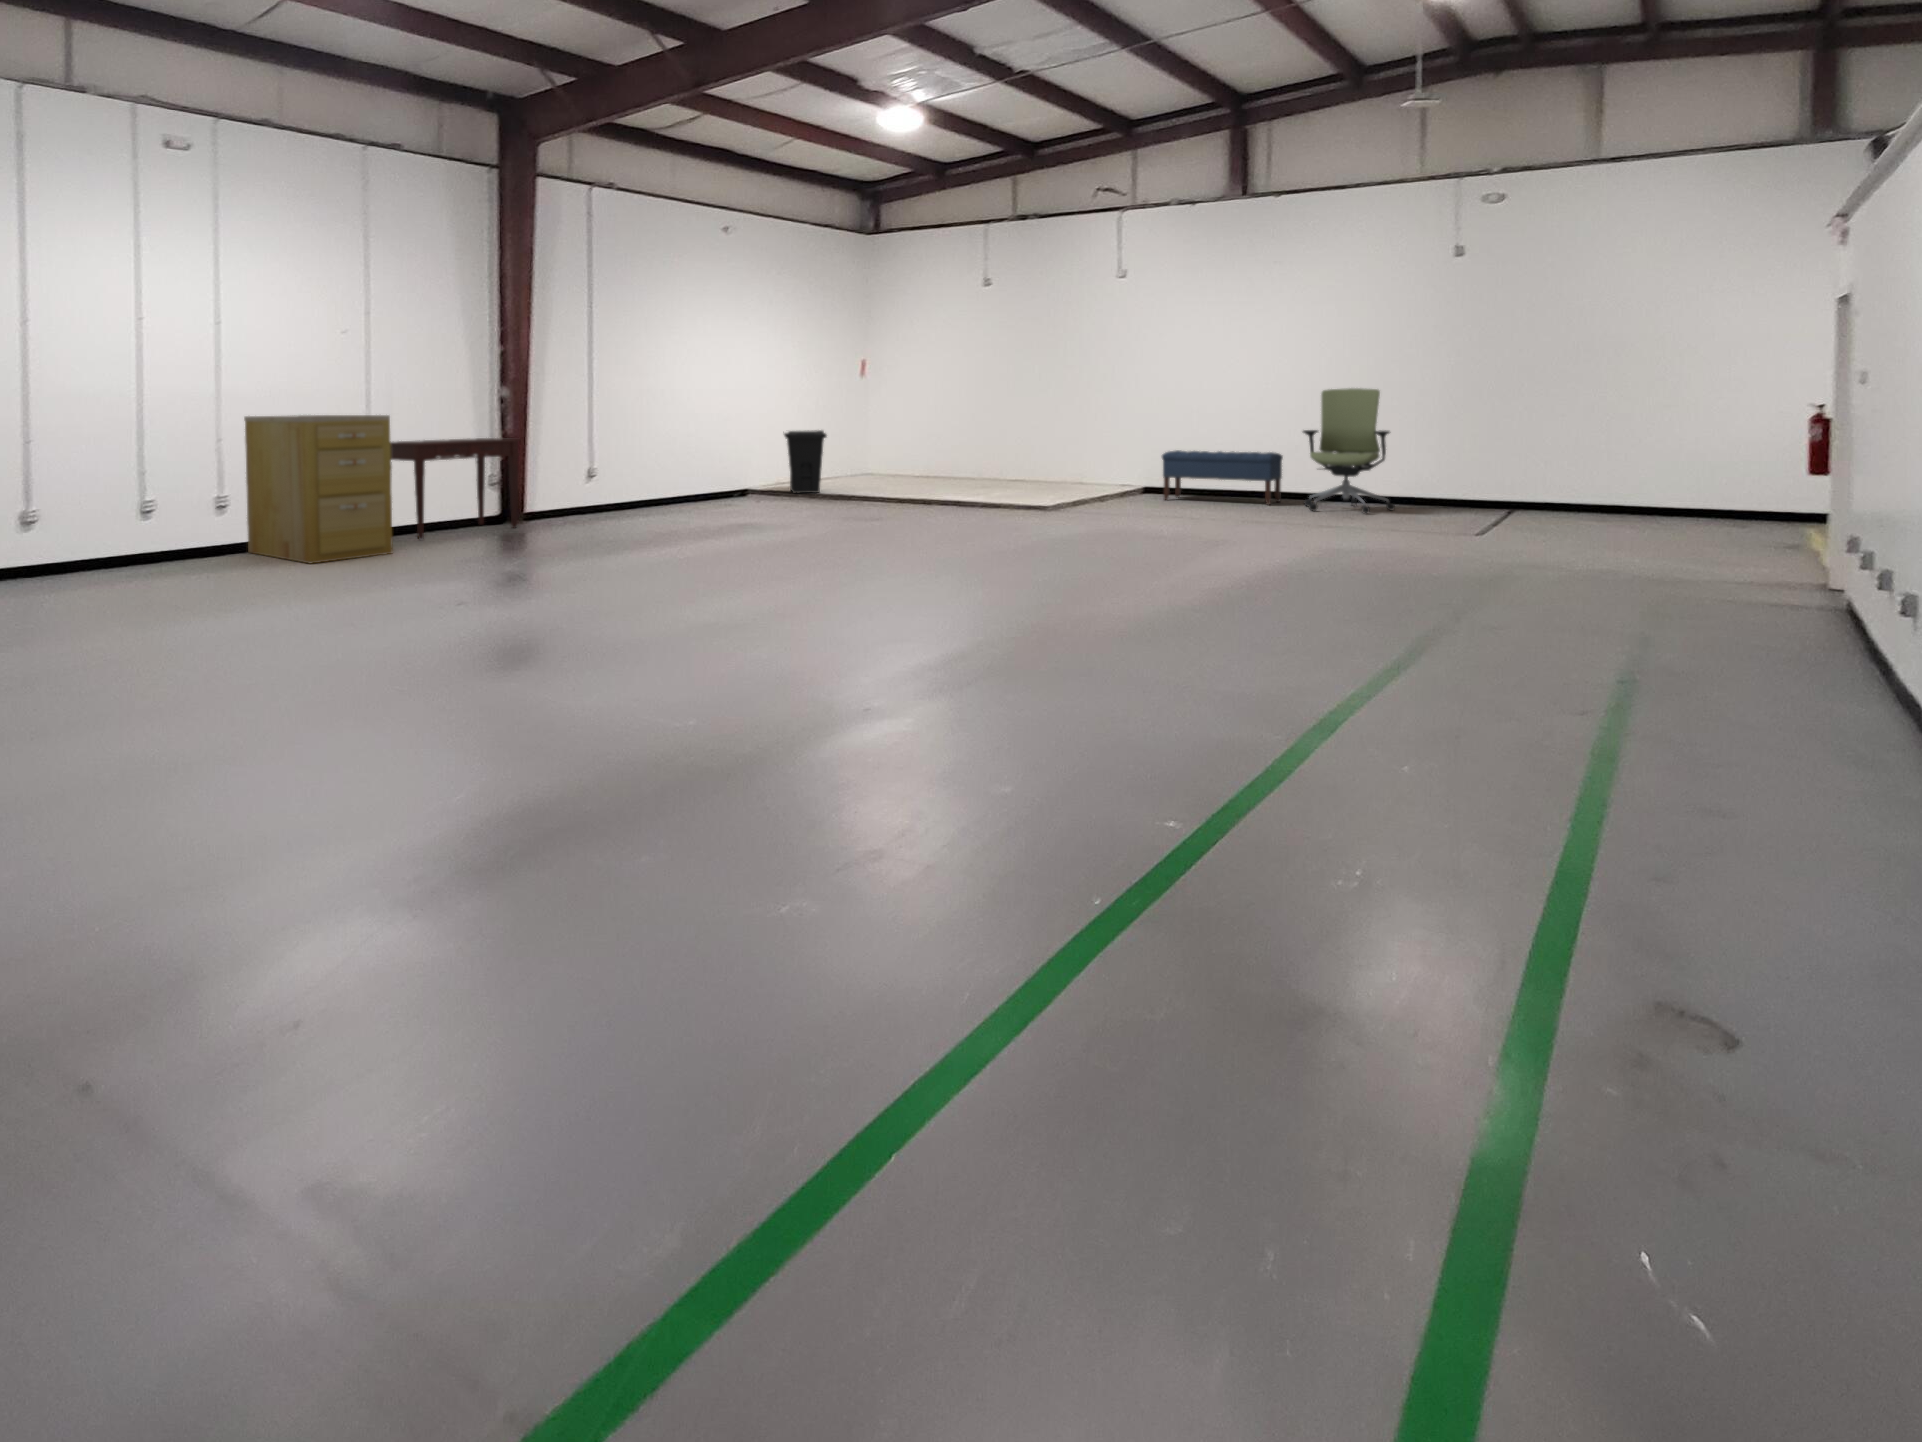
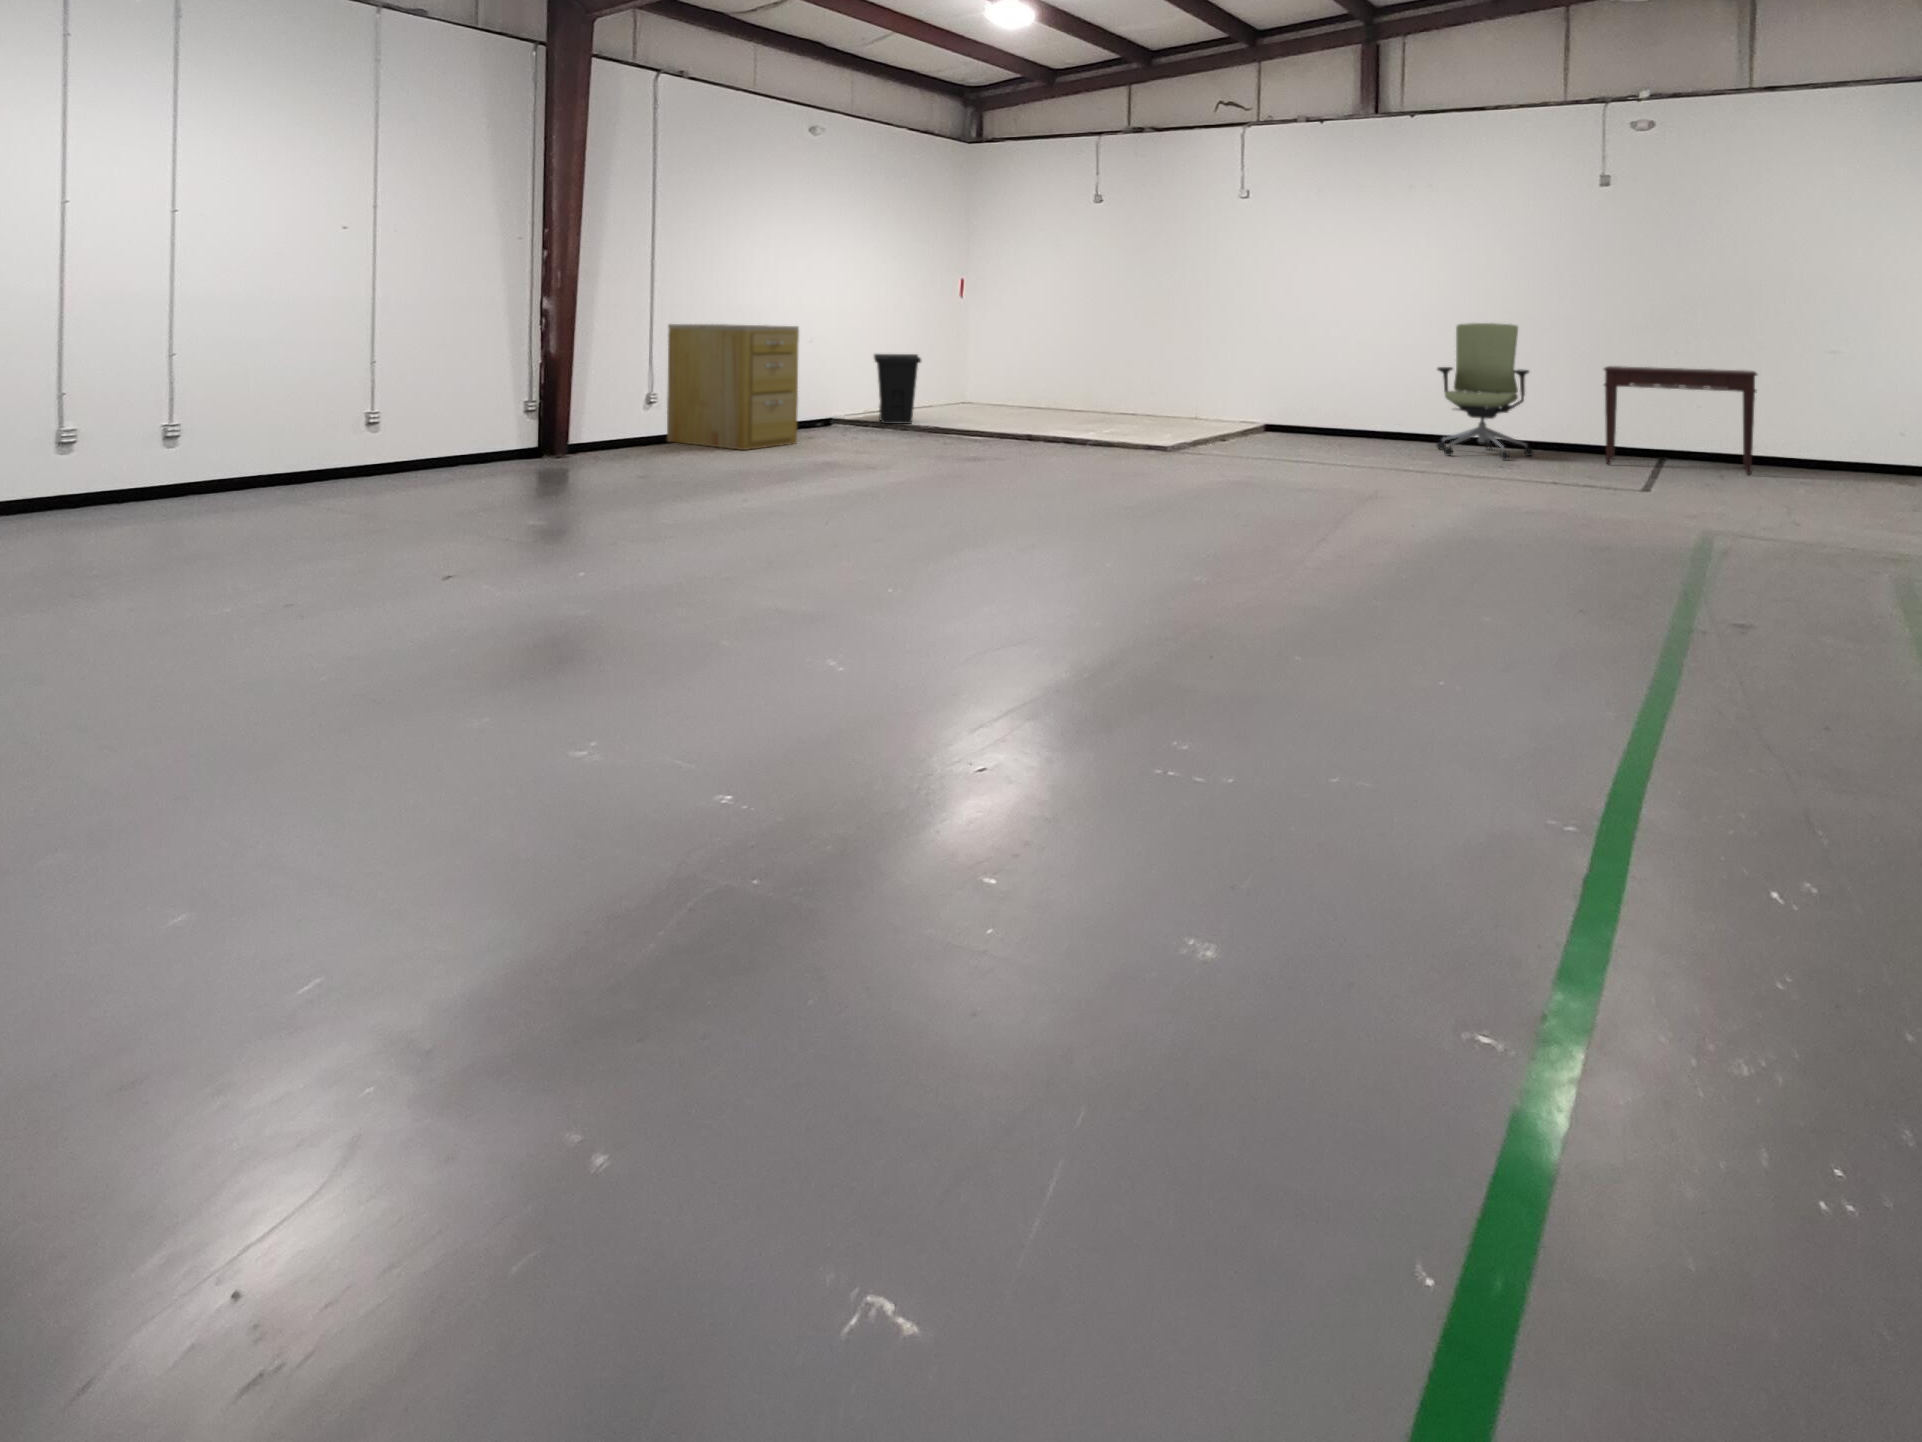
filing cabinet: present [244,415,393,563] -> present [667,324,799,450]
desk: present [390,438,519,539] -> present [1604,366,1757,475]
bench: present [1162,450,1283,505] -> none [1285,385,1413,448]

